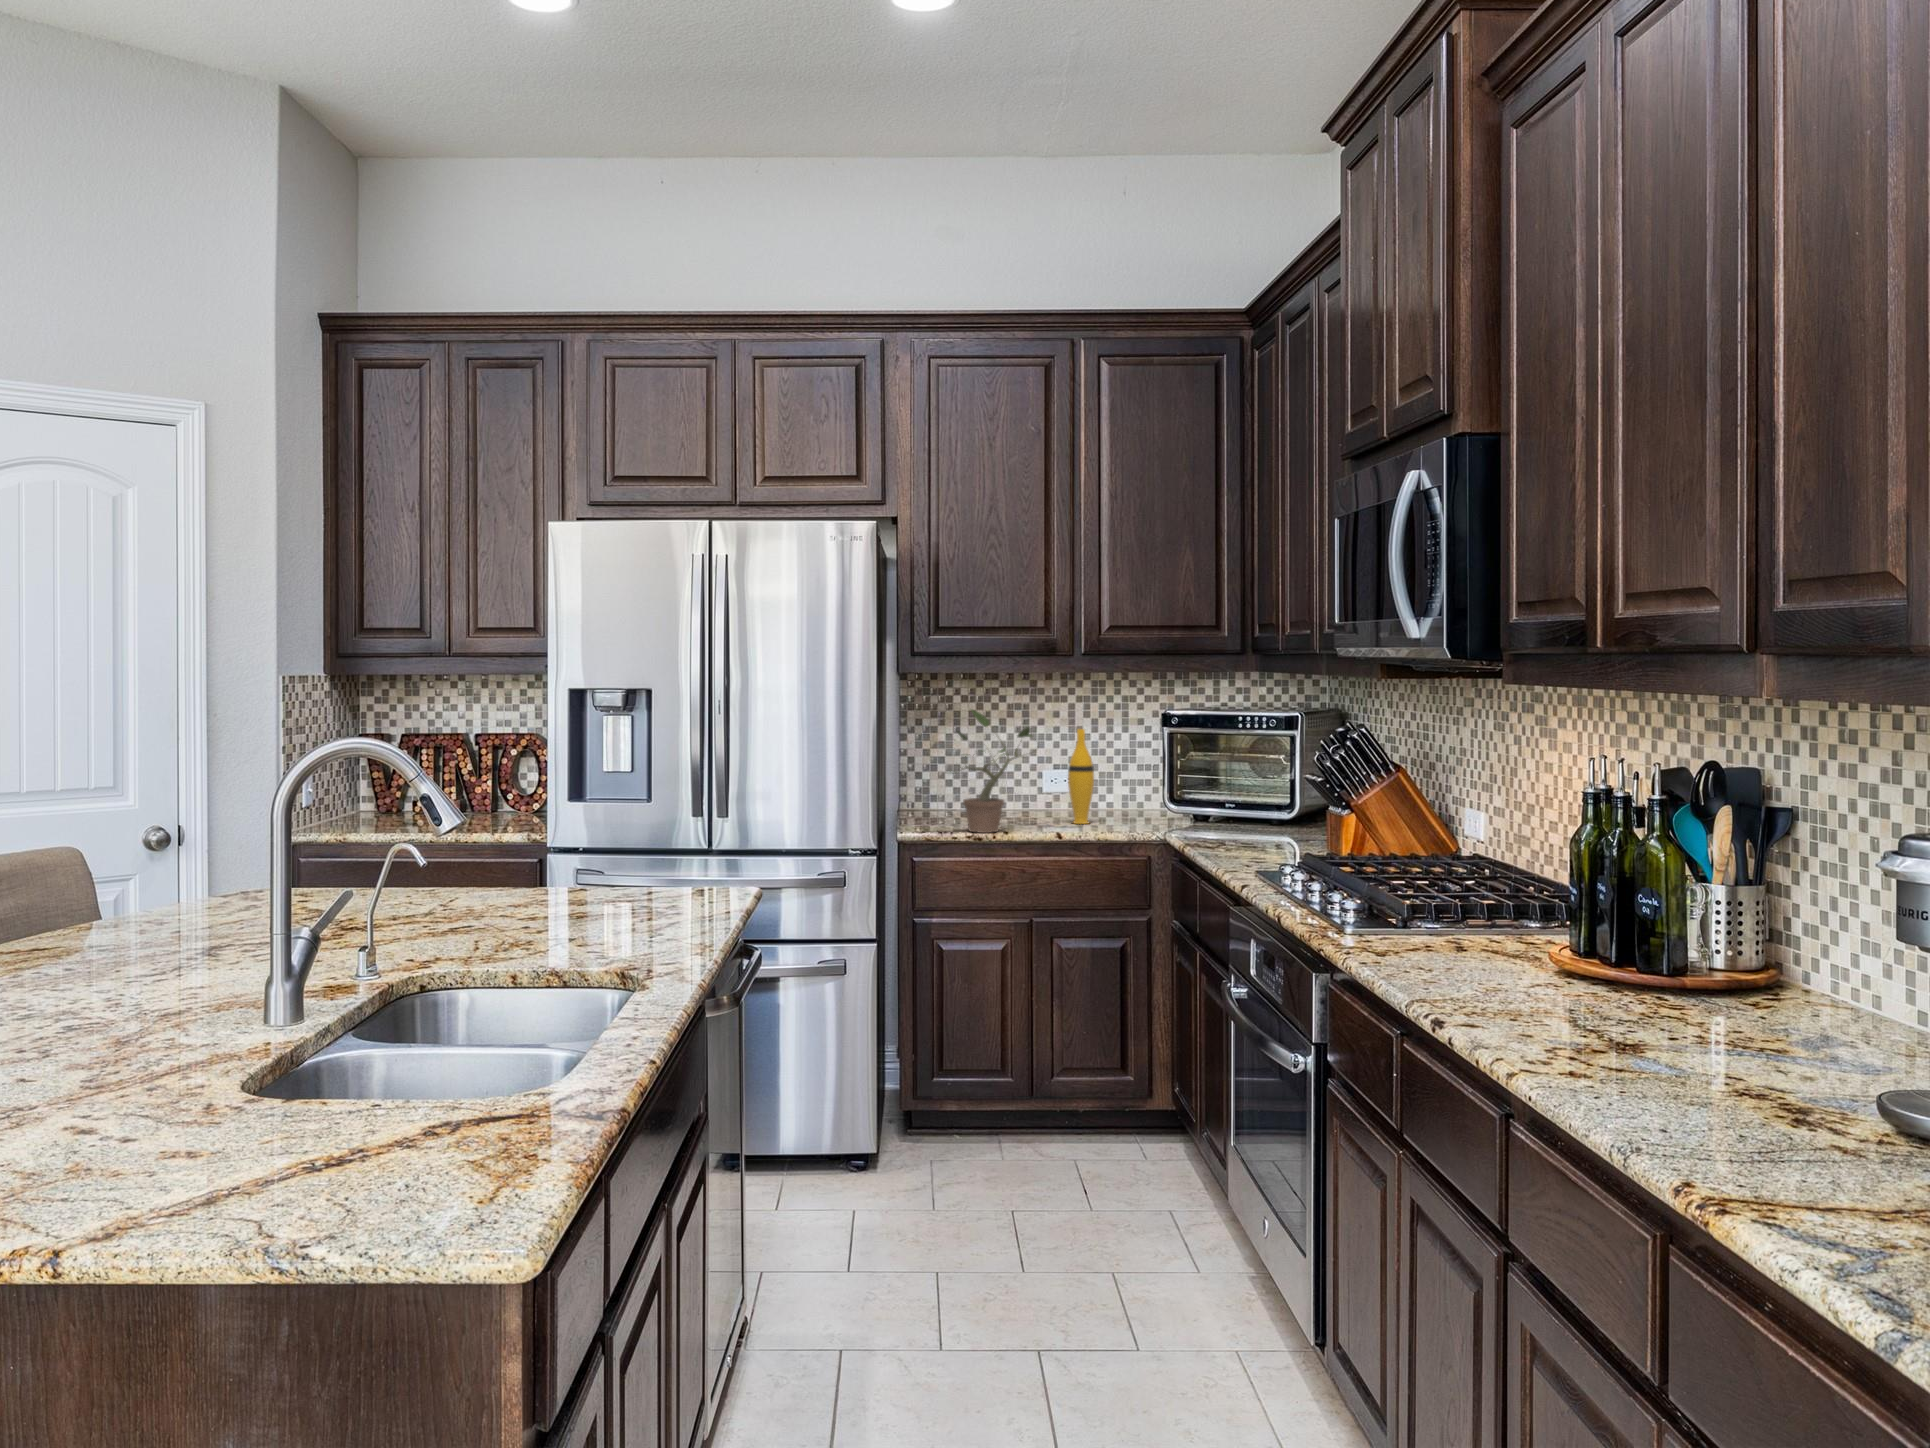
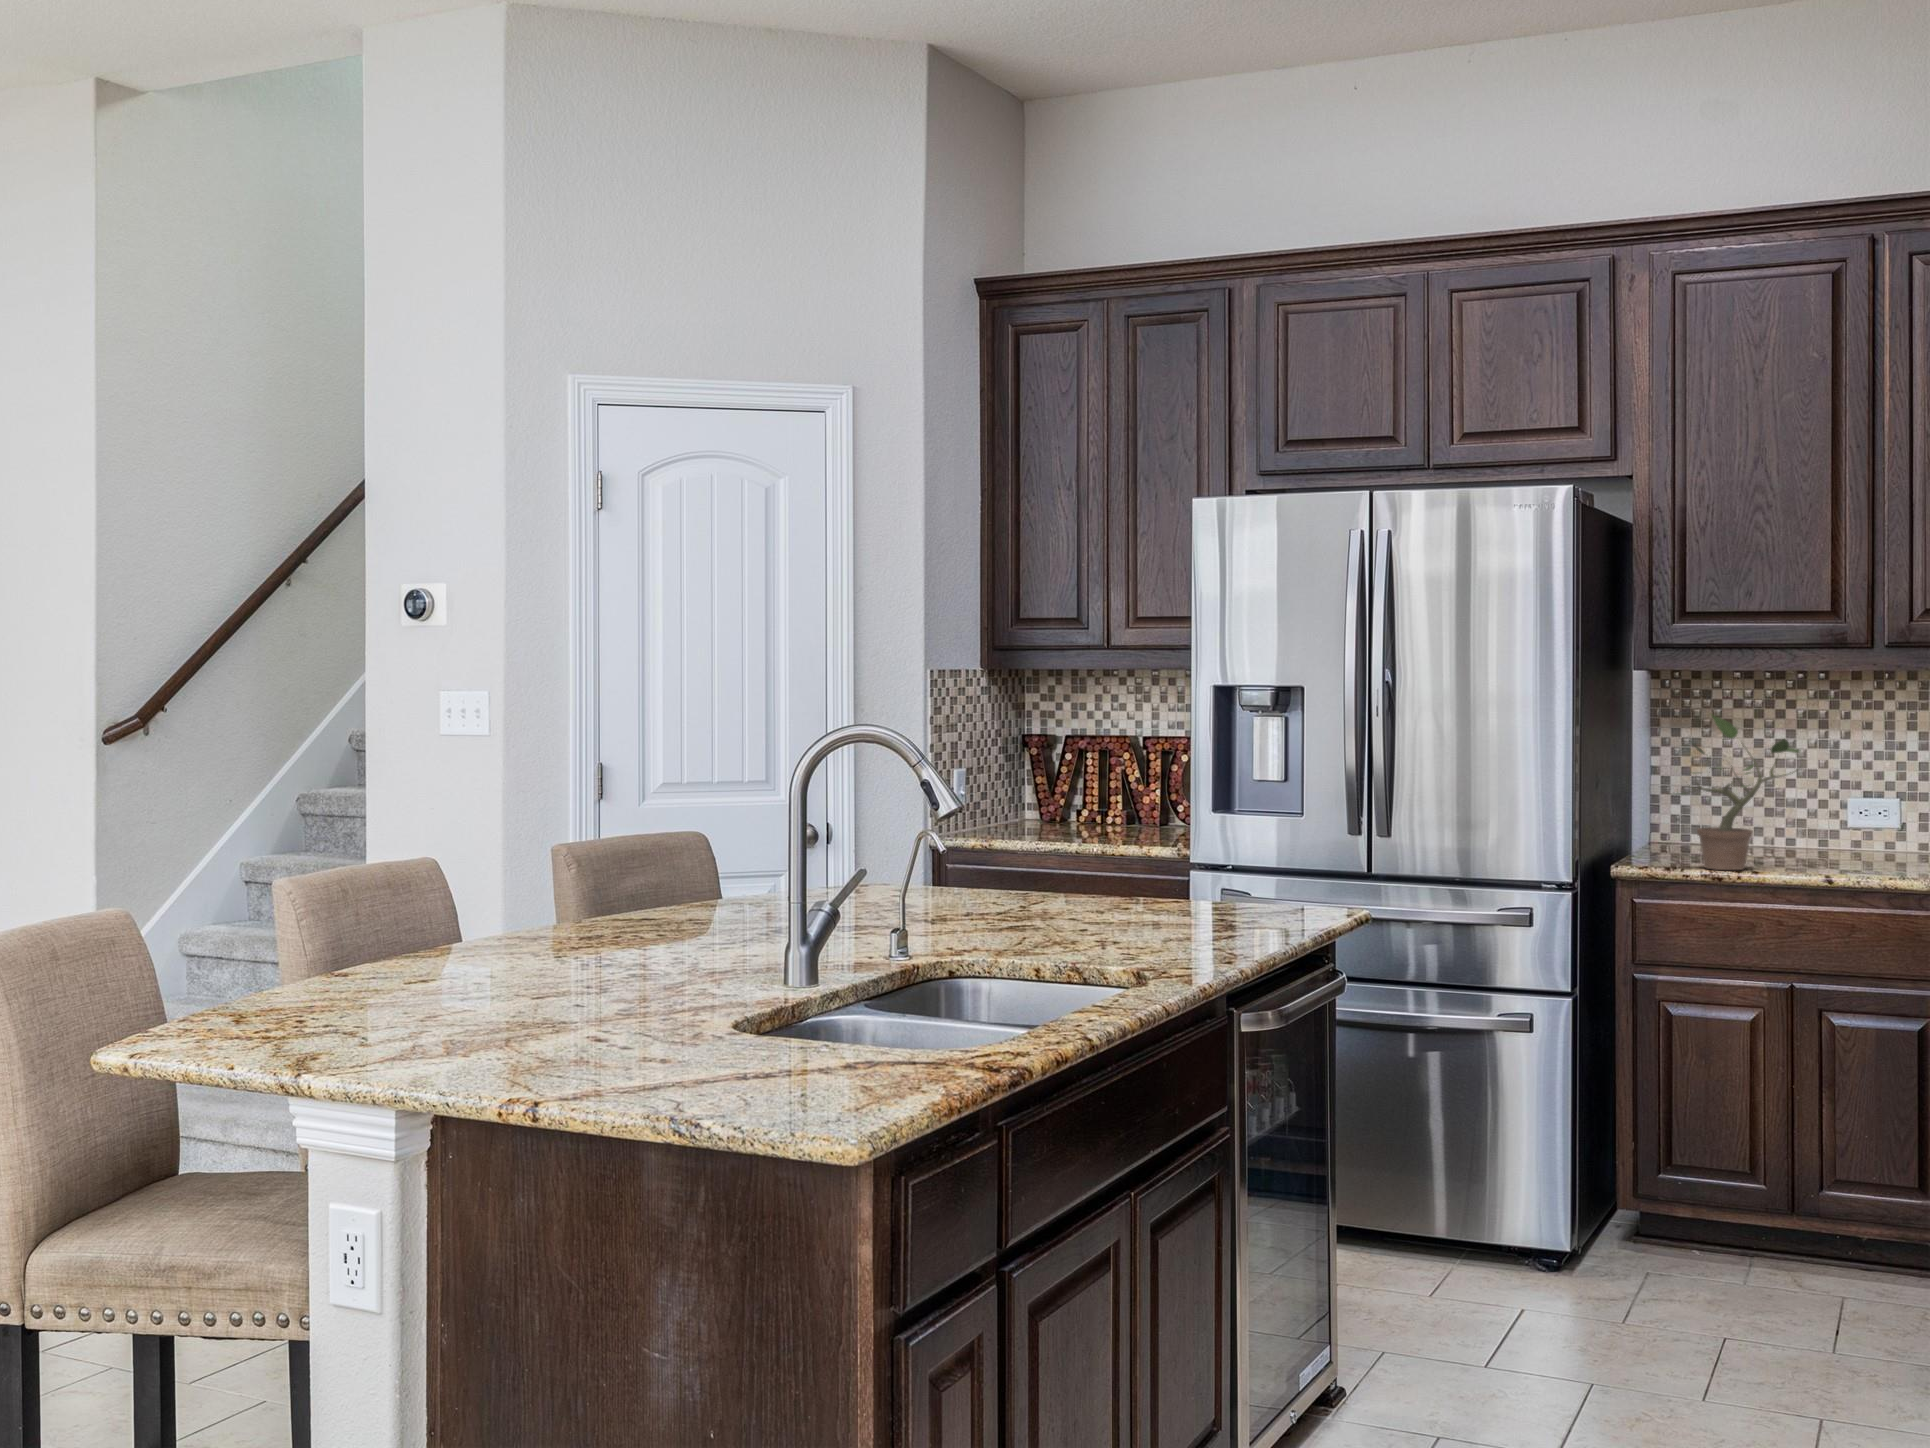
vase: present [1068,729,1094,824] -> none [1858,744,1896,868]

